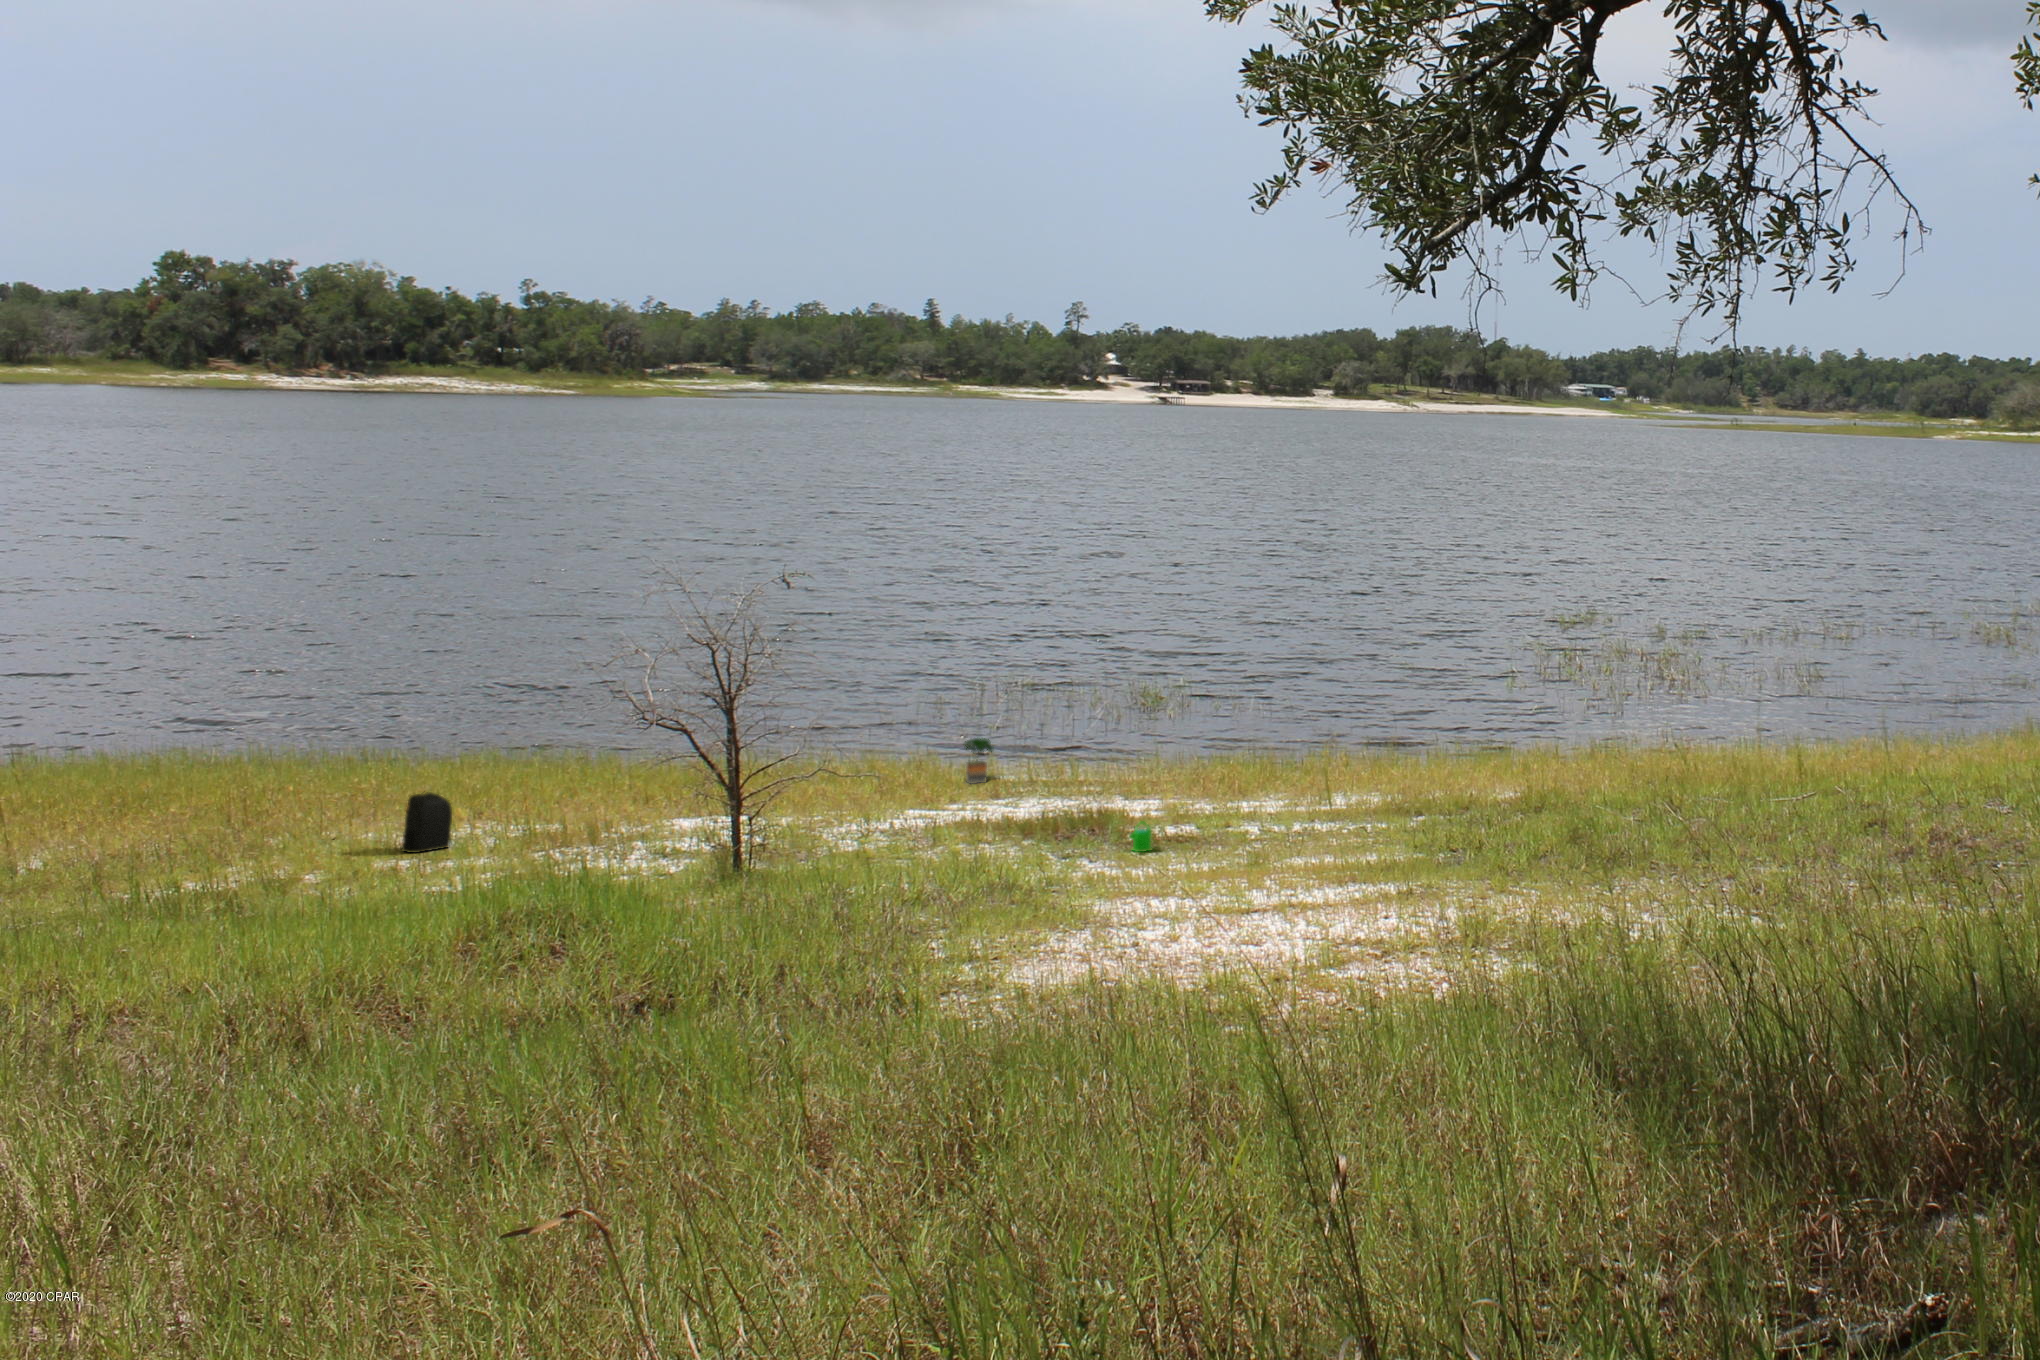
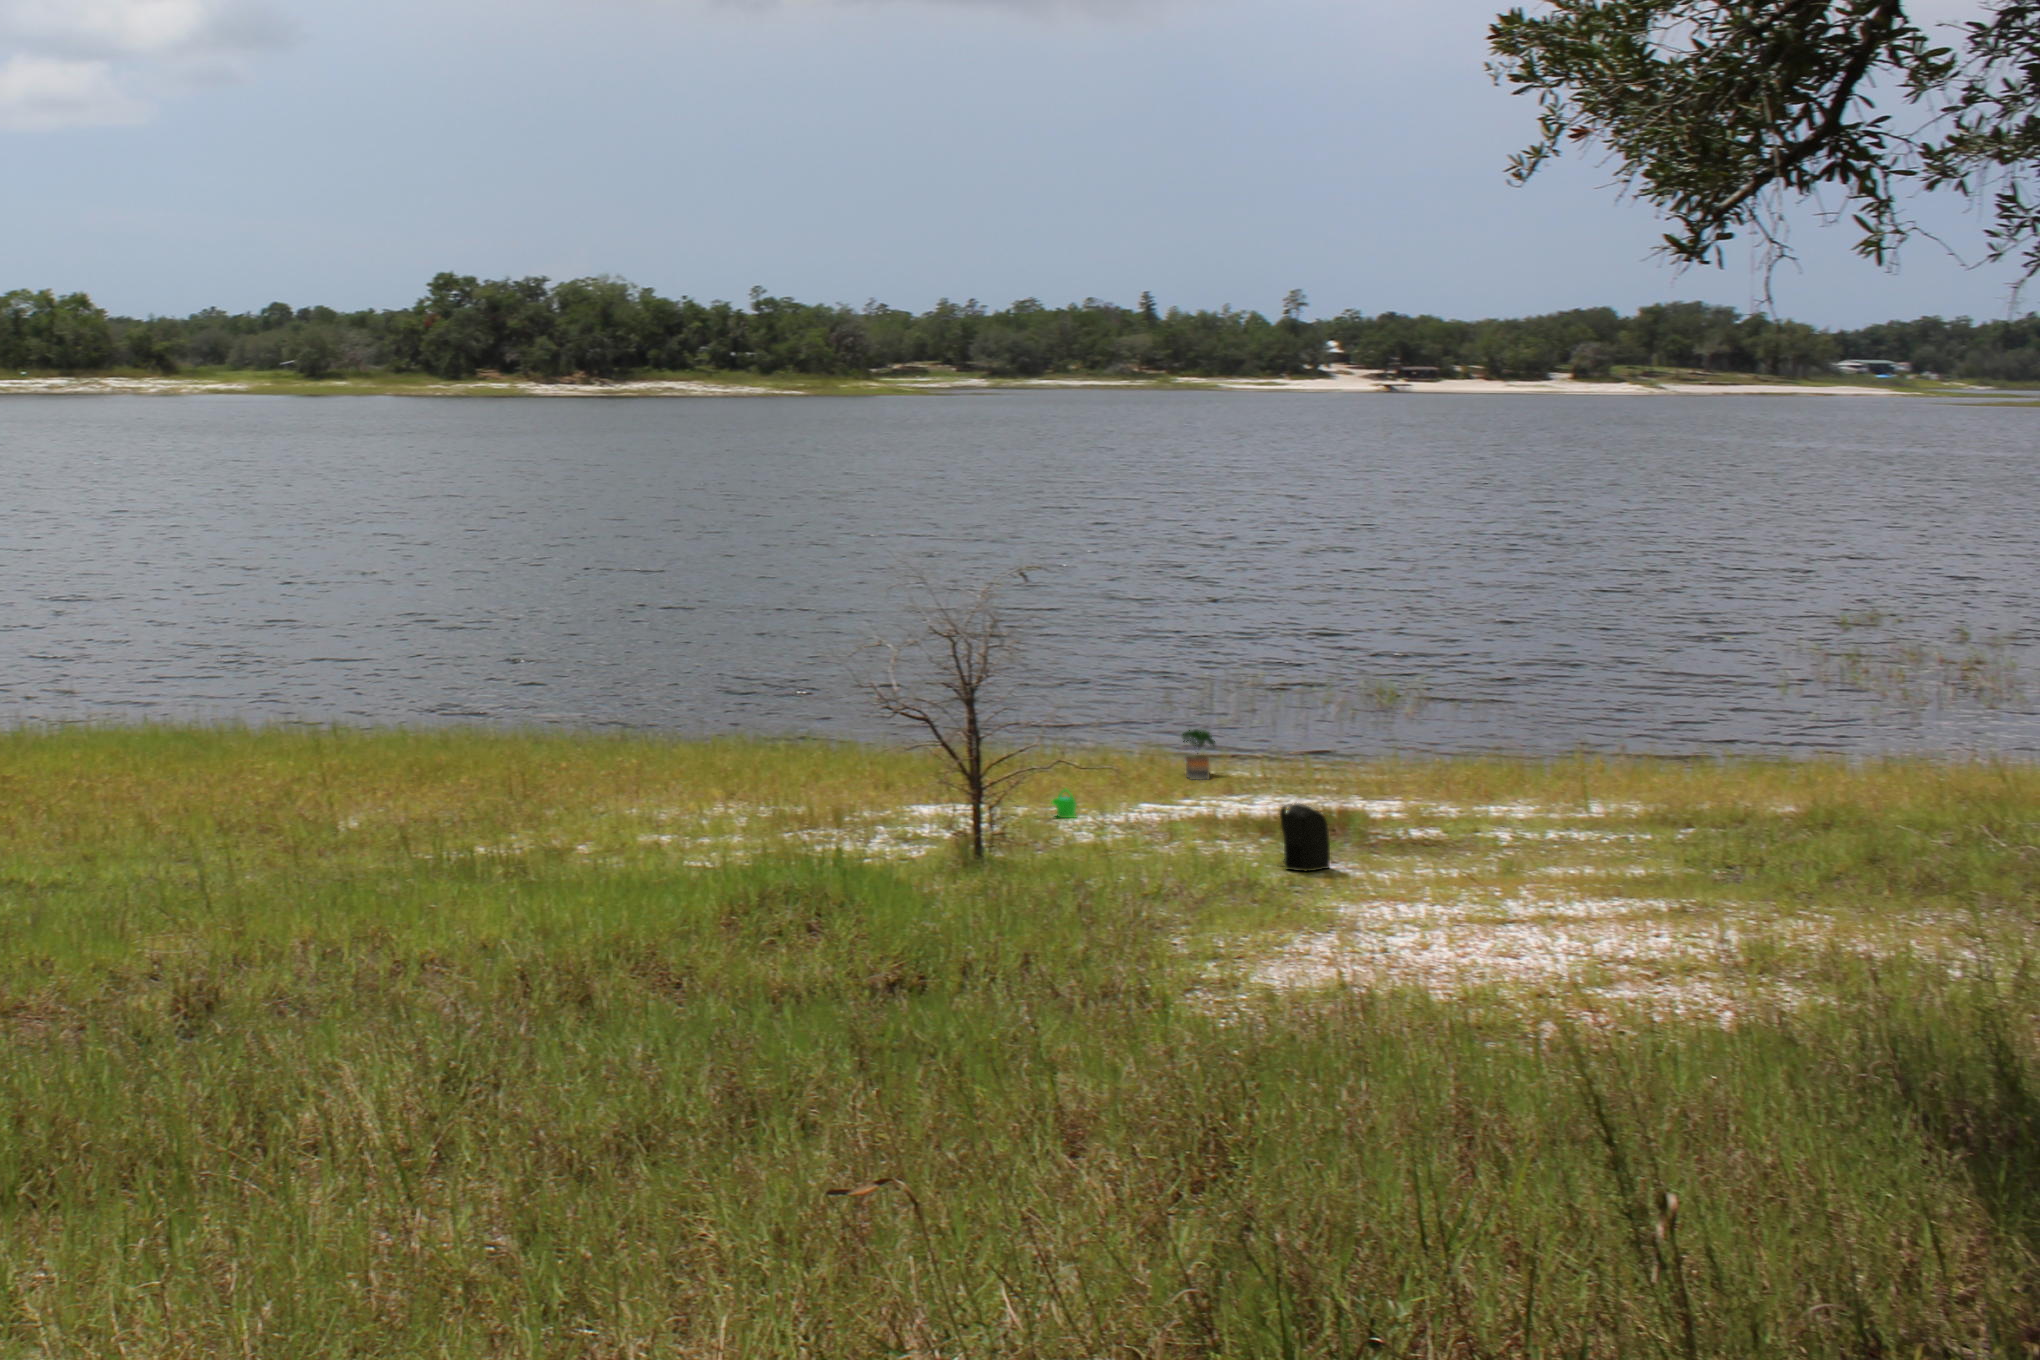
backpack: present [402,792,452,853] -> present [1280,803,1330,872]
watering can: present [1130,822,1152,852] -> present [1052,789,1077,818]

